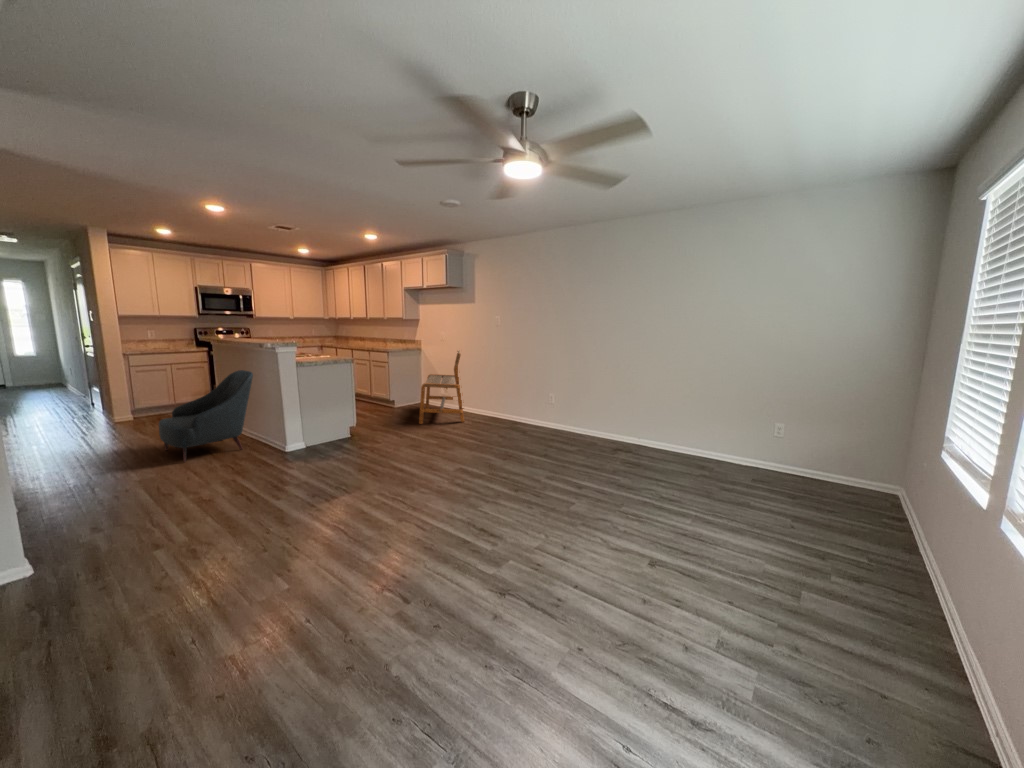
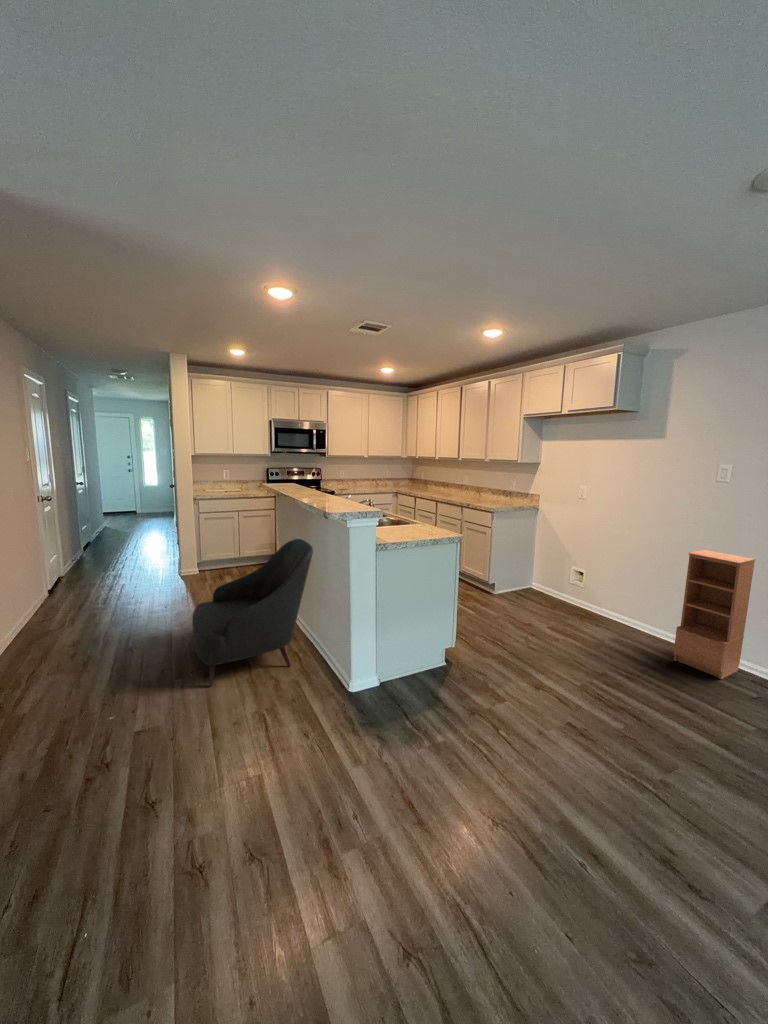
bench: present [419,350,464,424] -> none [544,515,644,655]
bookcase: none [481,362,511,425] -> present [673,550,755,679]

